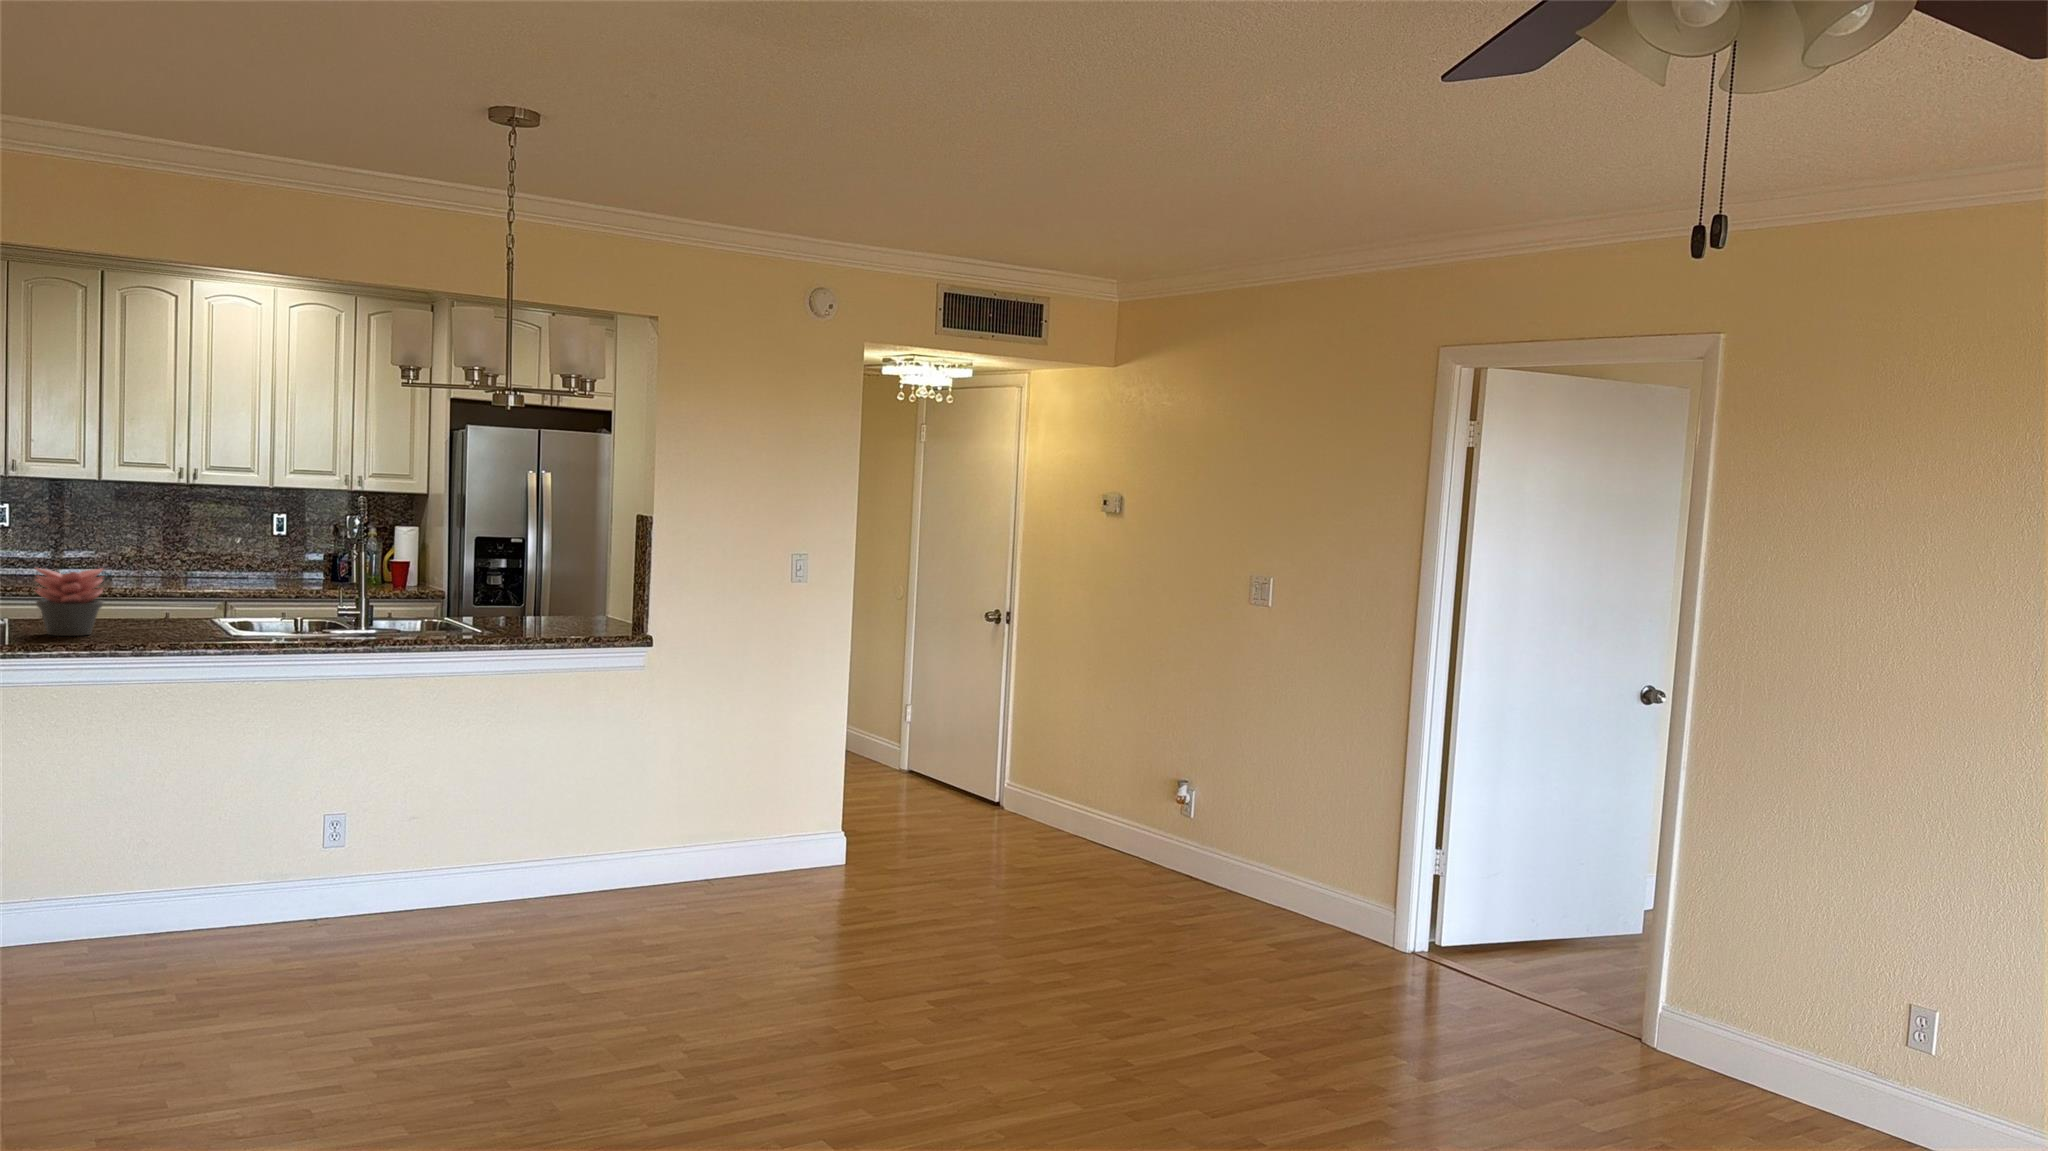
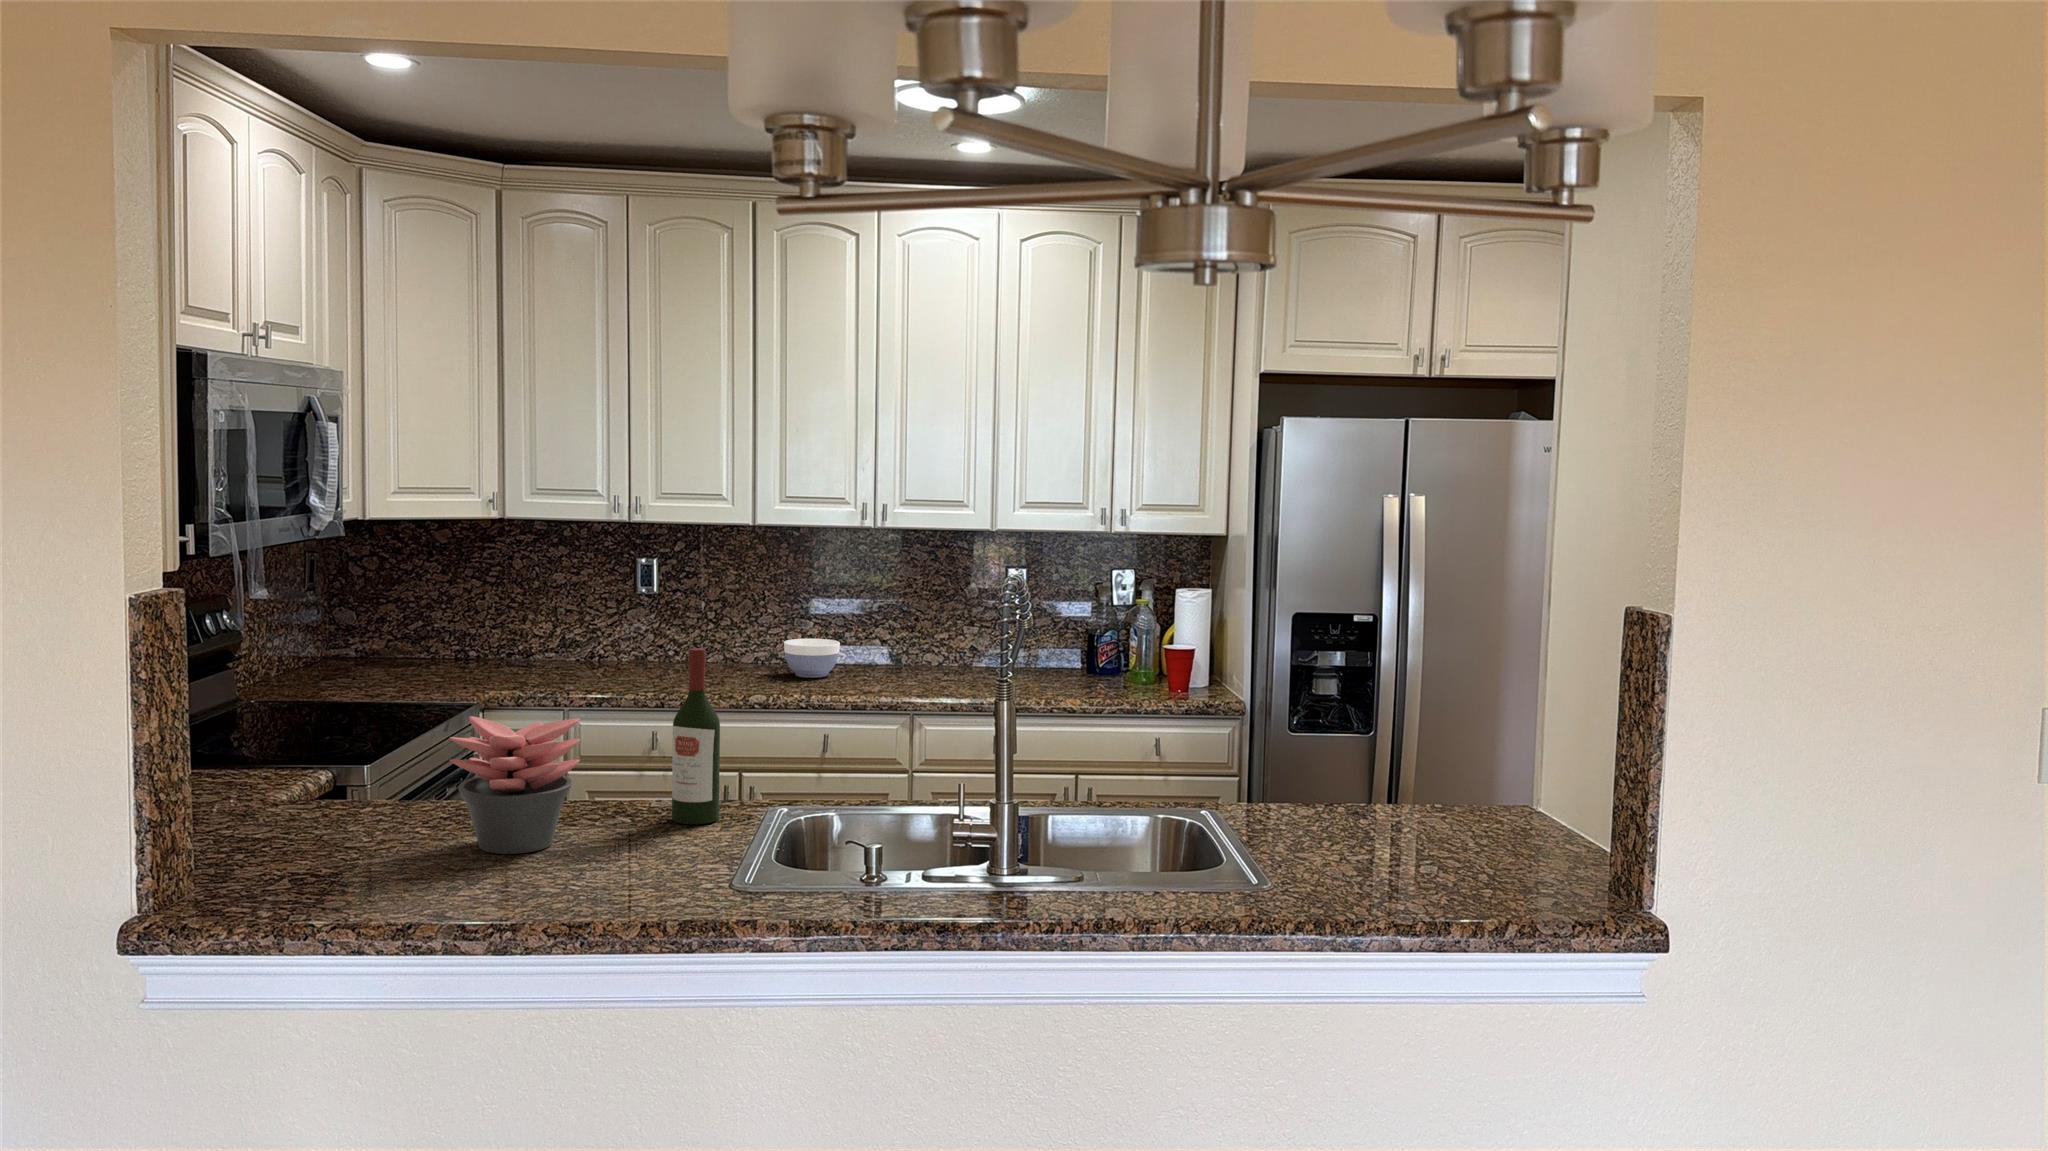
wine bottle: none [145,535,174,628] -> present [672,648,720,824]
bowl: none [101,563,146,588] -> present [784,639,840,678]

